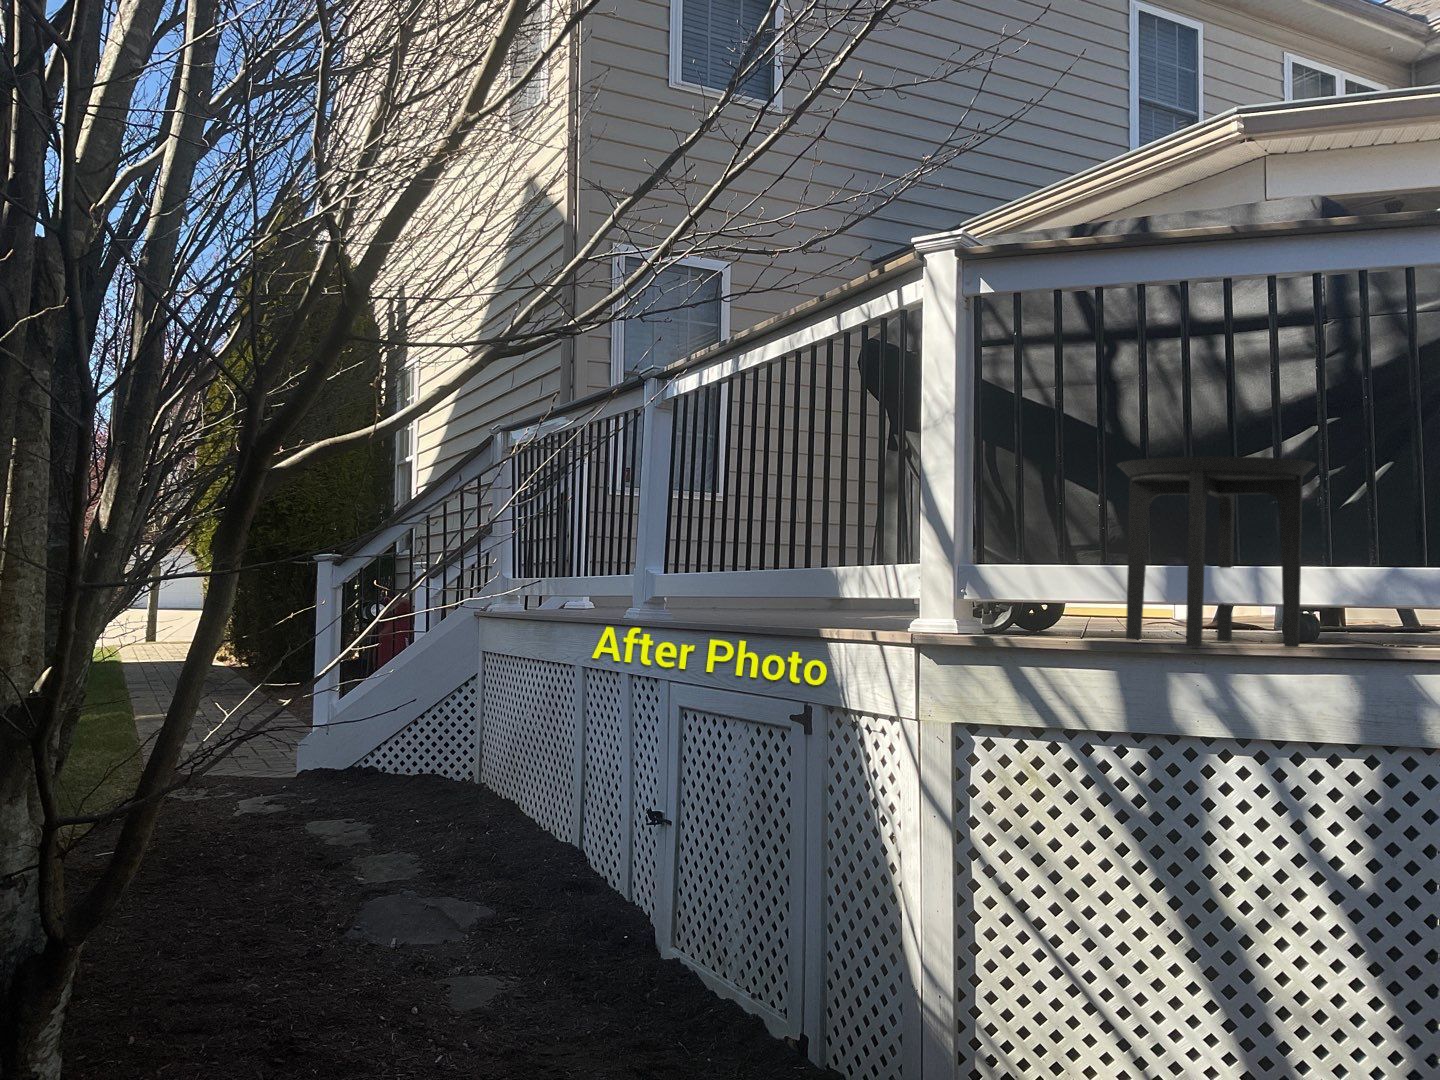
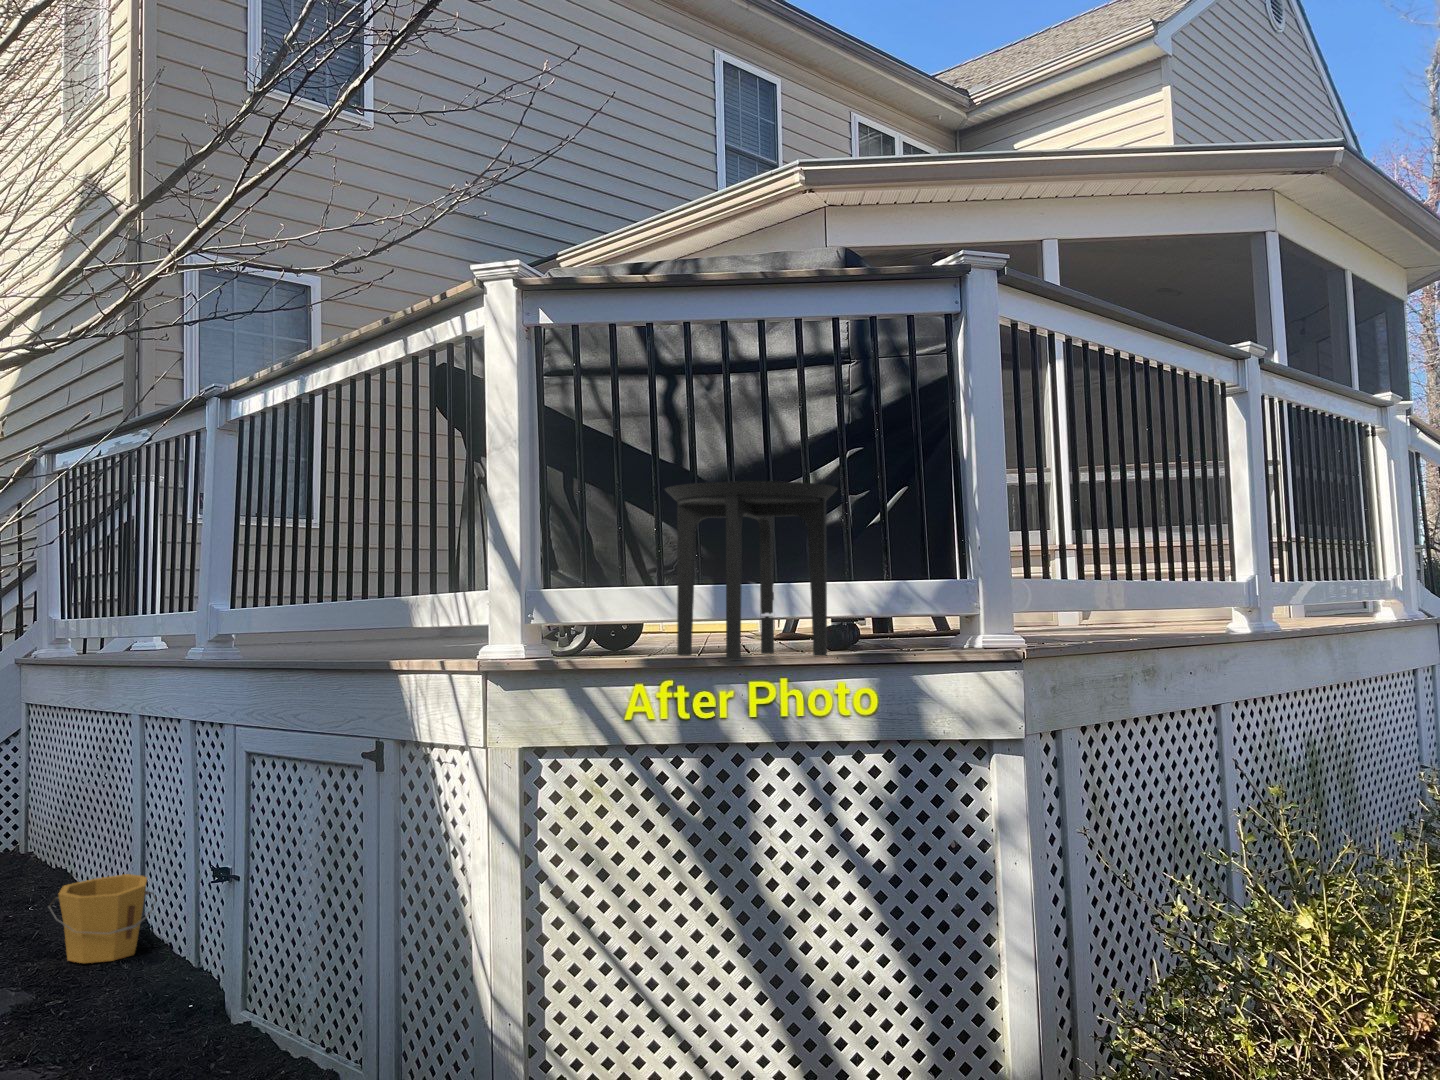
bucket: none [506,809,595,886] -> present [49,874,156,963]

